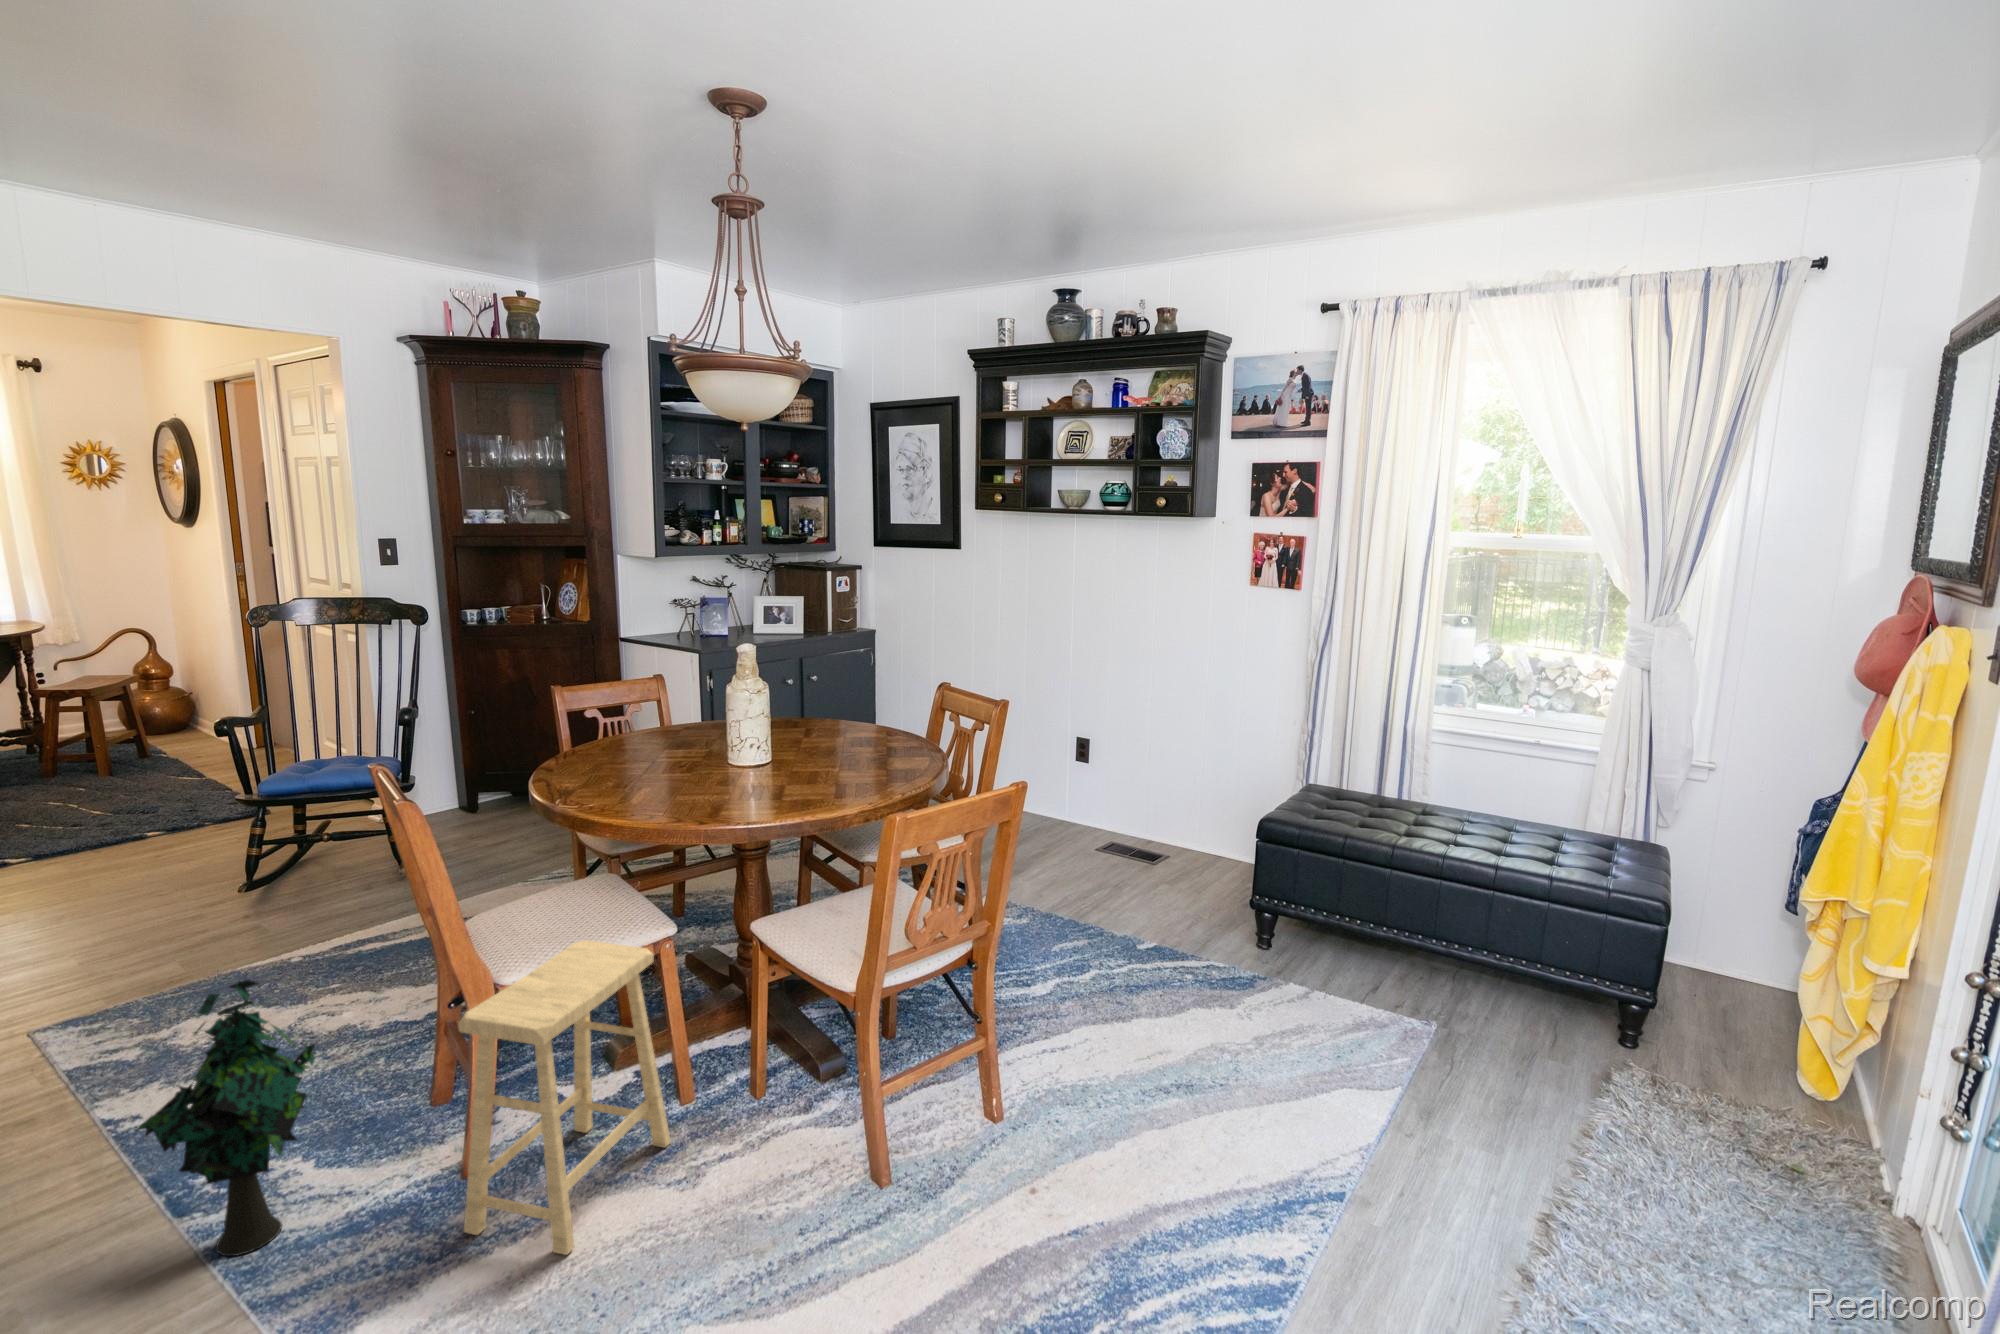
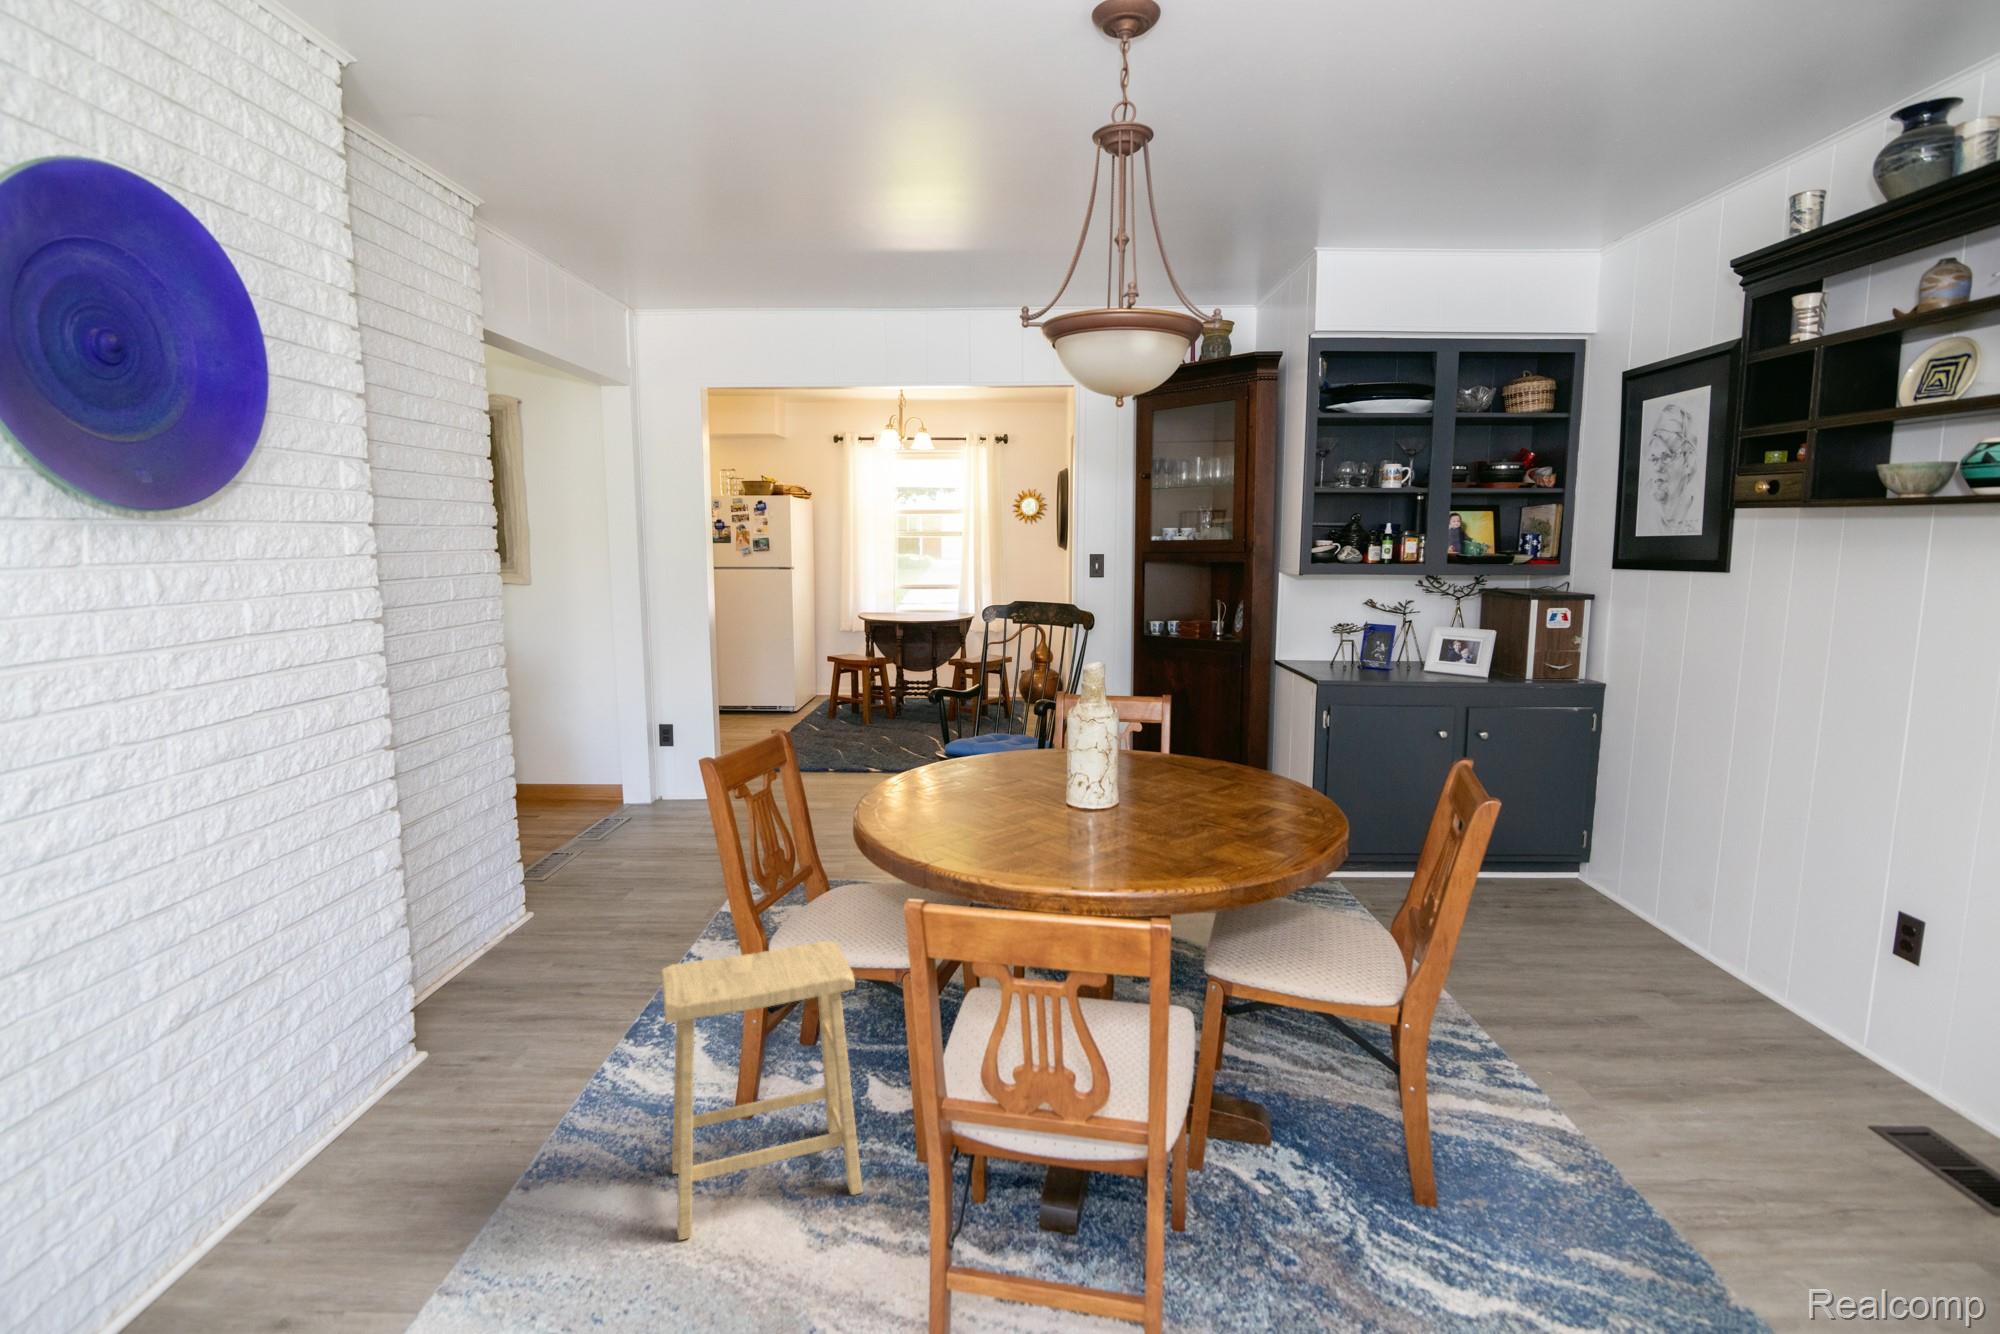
decorative plant: present [136,980,315,1256] -> none [546,877,678,1092]

